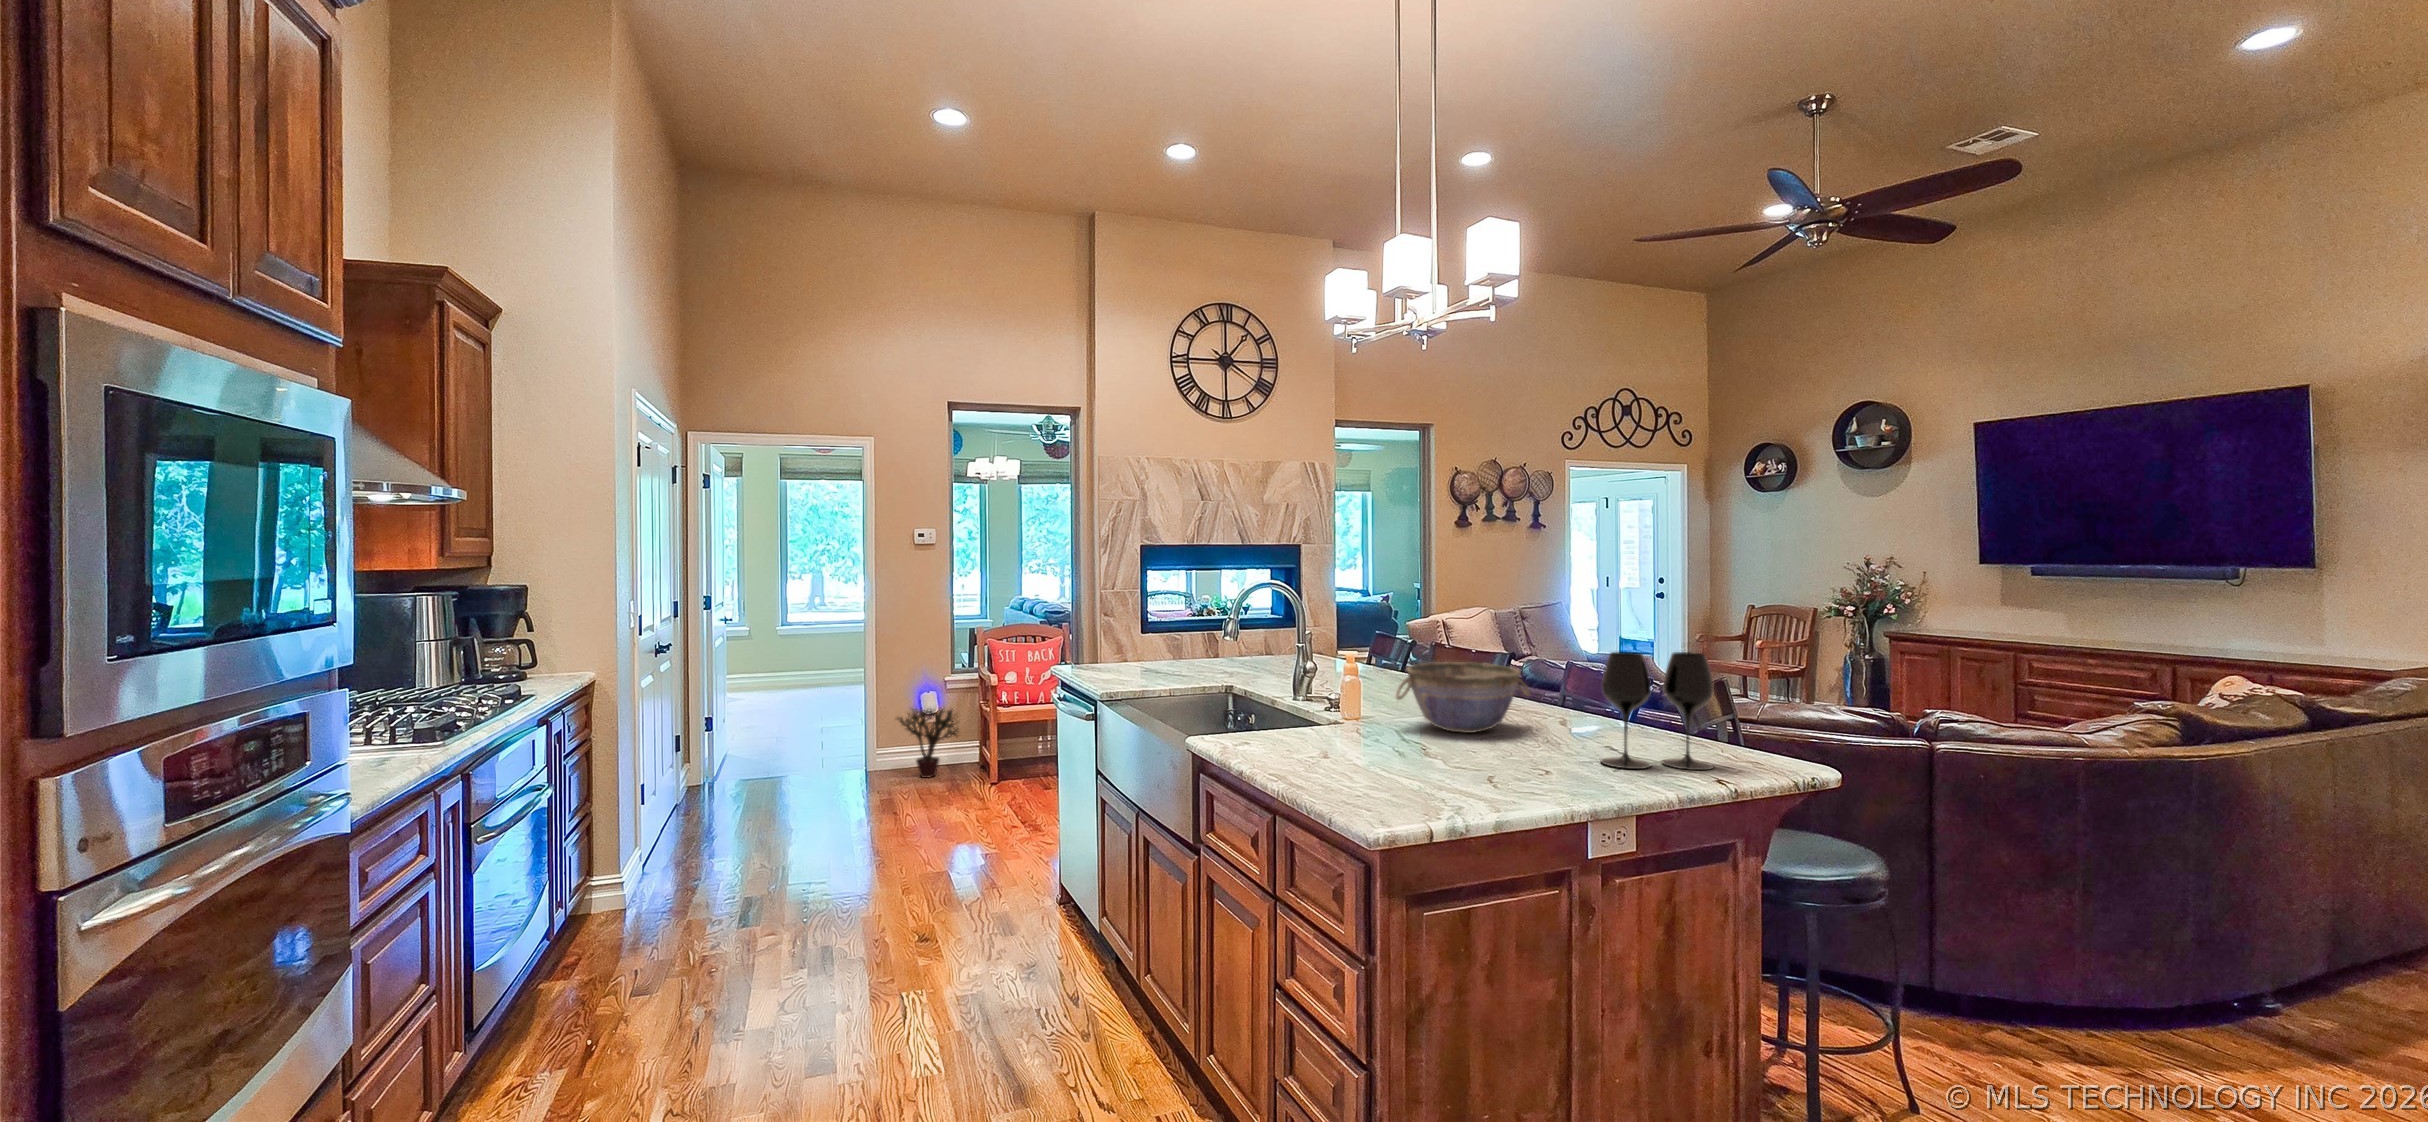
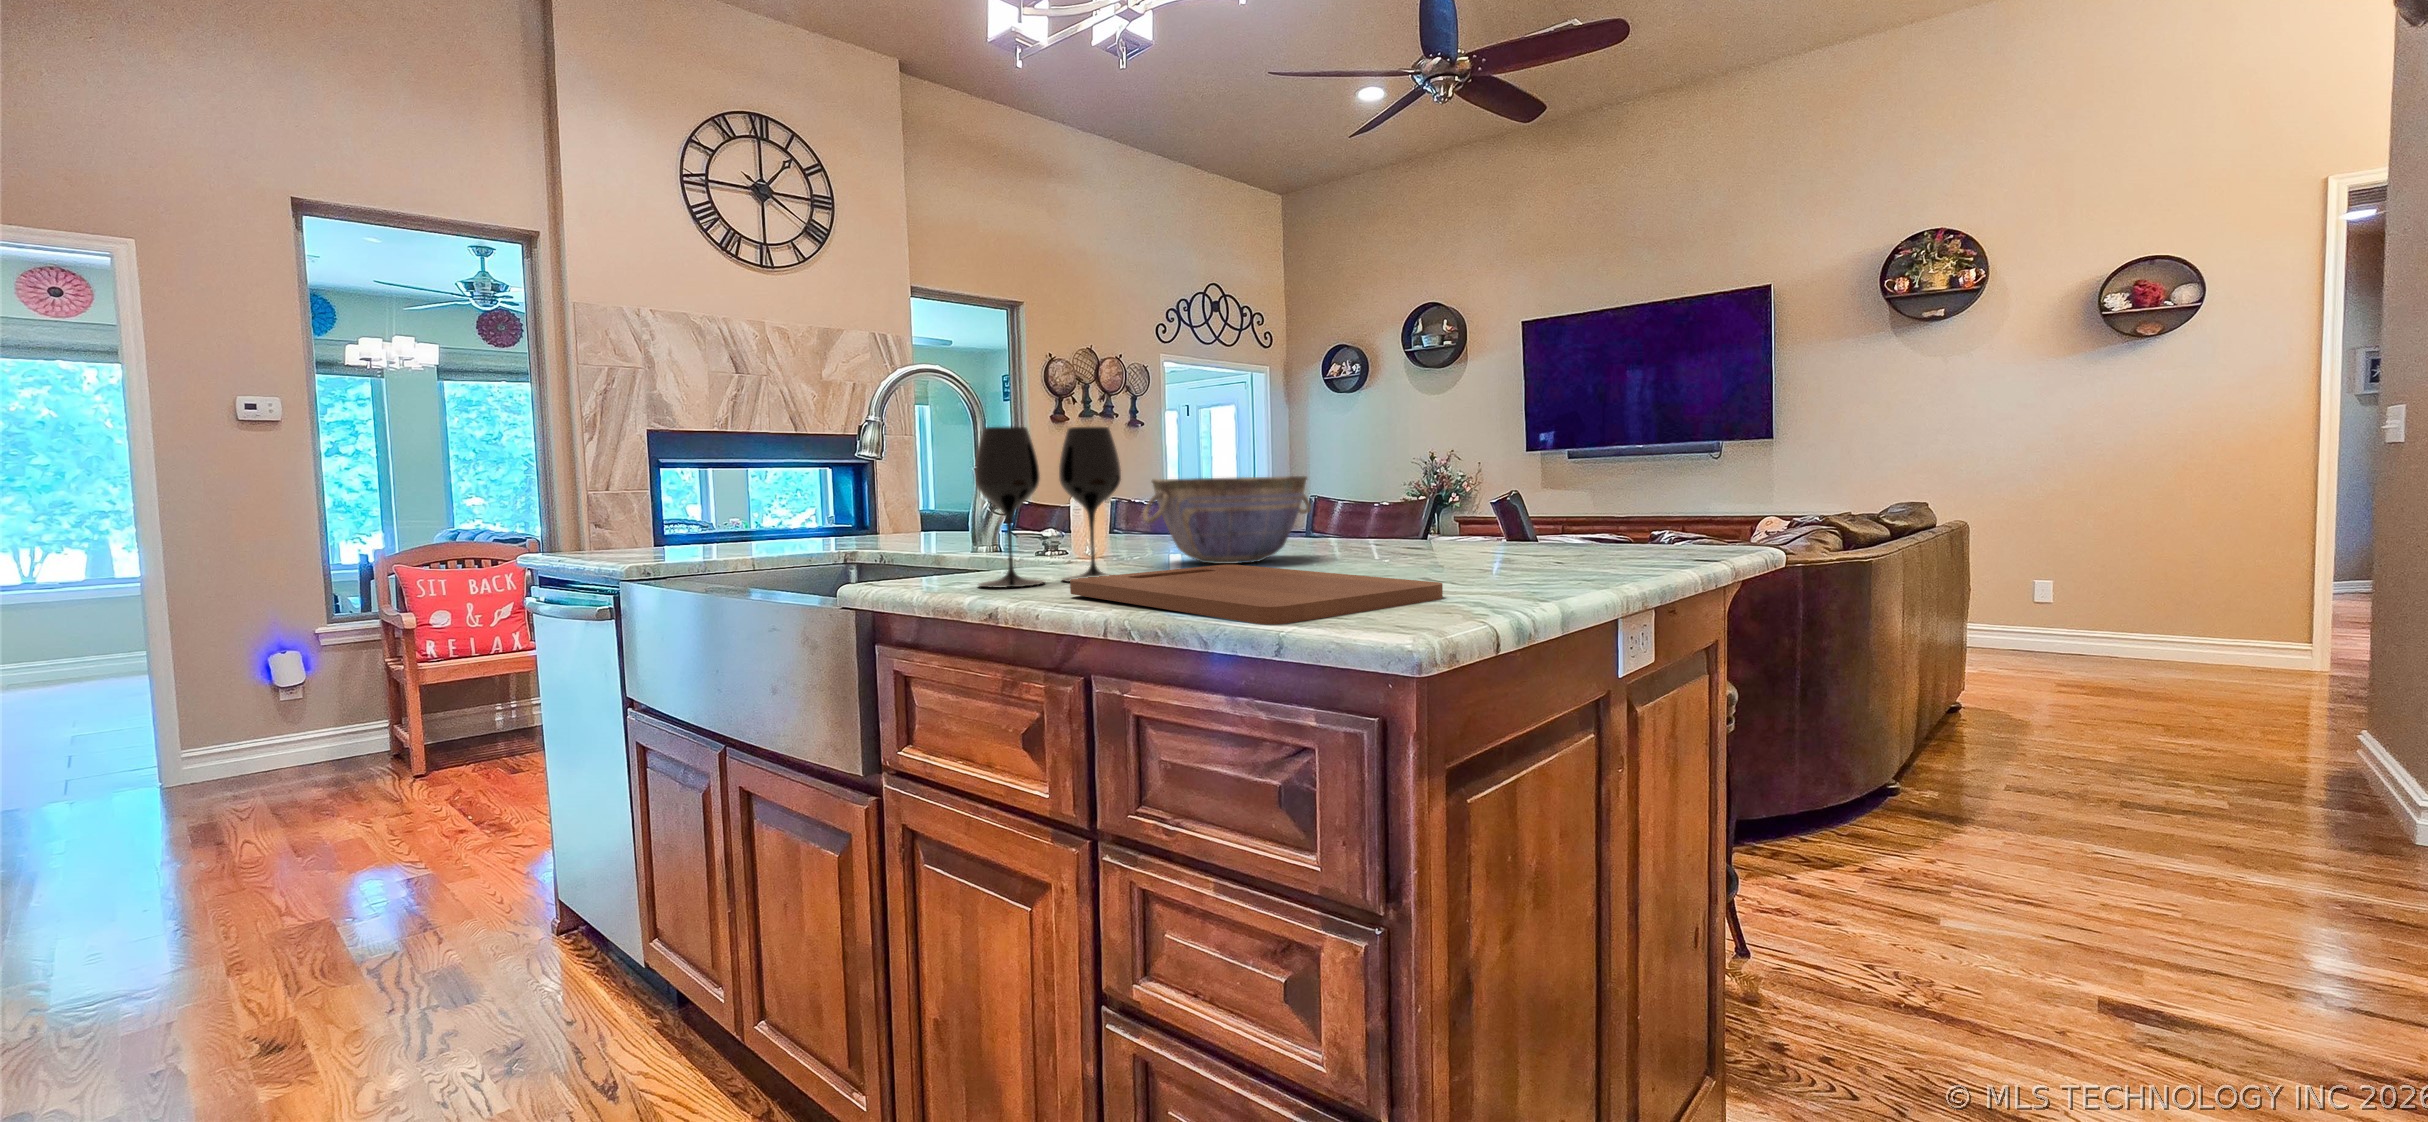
wine glass: present [1601,652,1714,770] -> present [974,427,1121,588]
potted plant: present [898,708,959,778] -> none [207,671,352,787]
cutting board: none [1312,743,1516,806] -> present [1070,565,1443,625]

